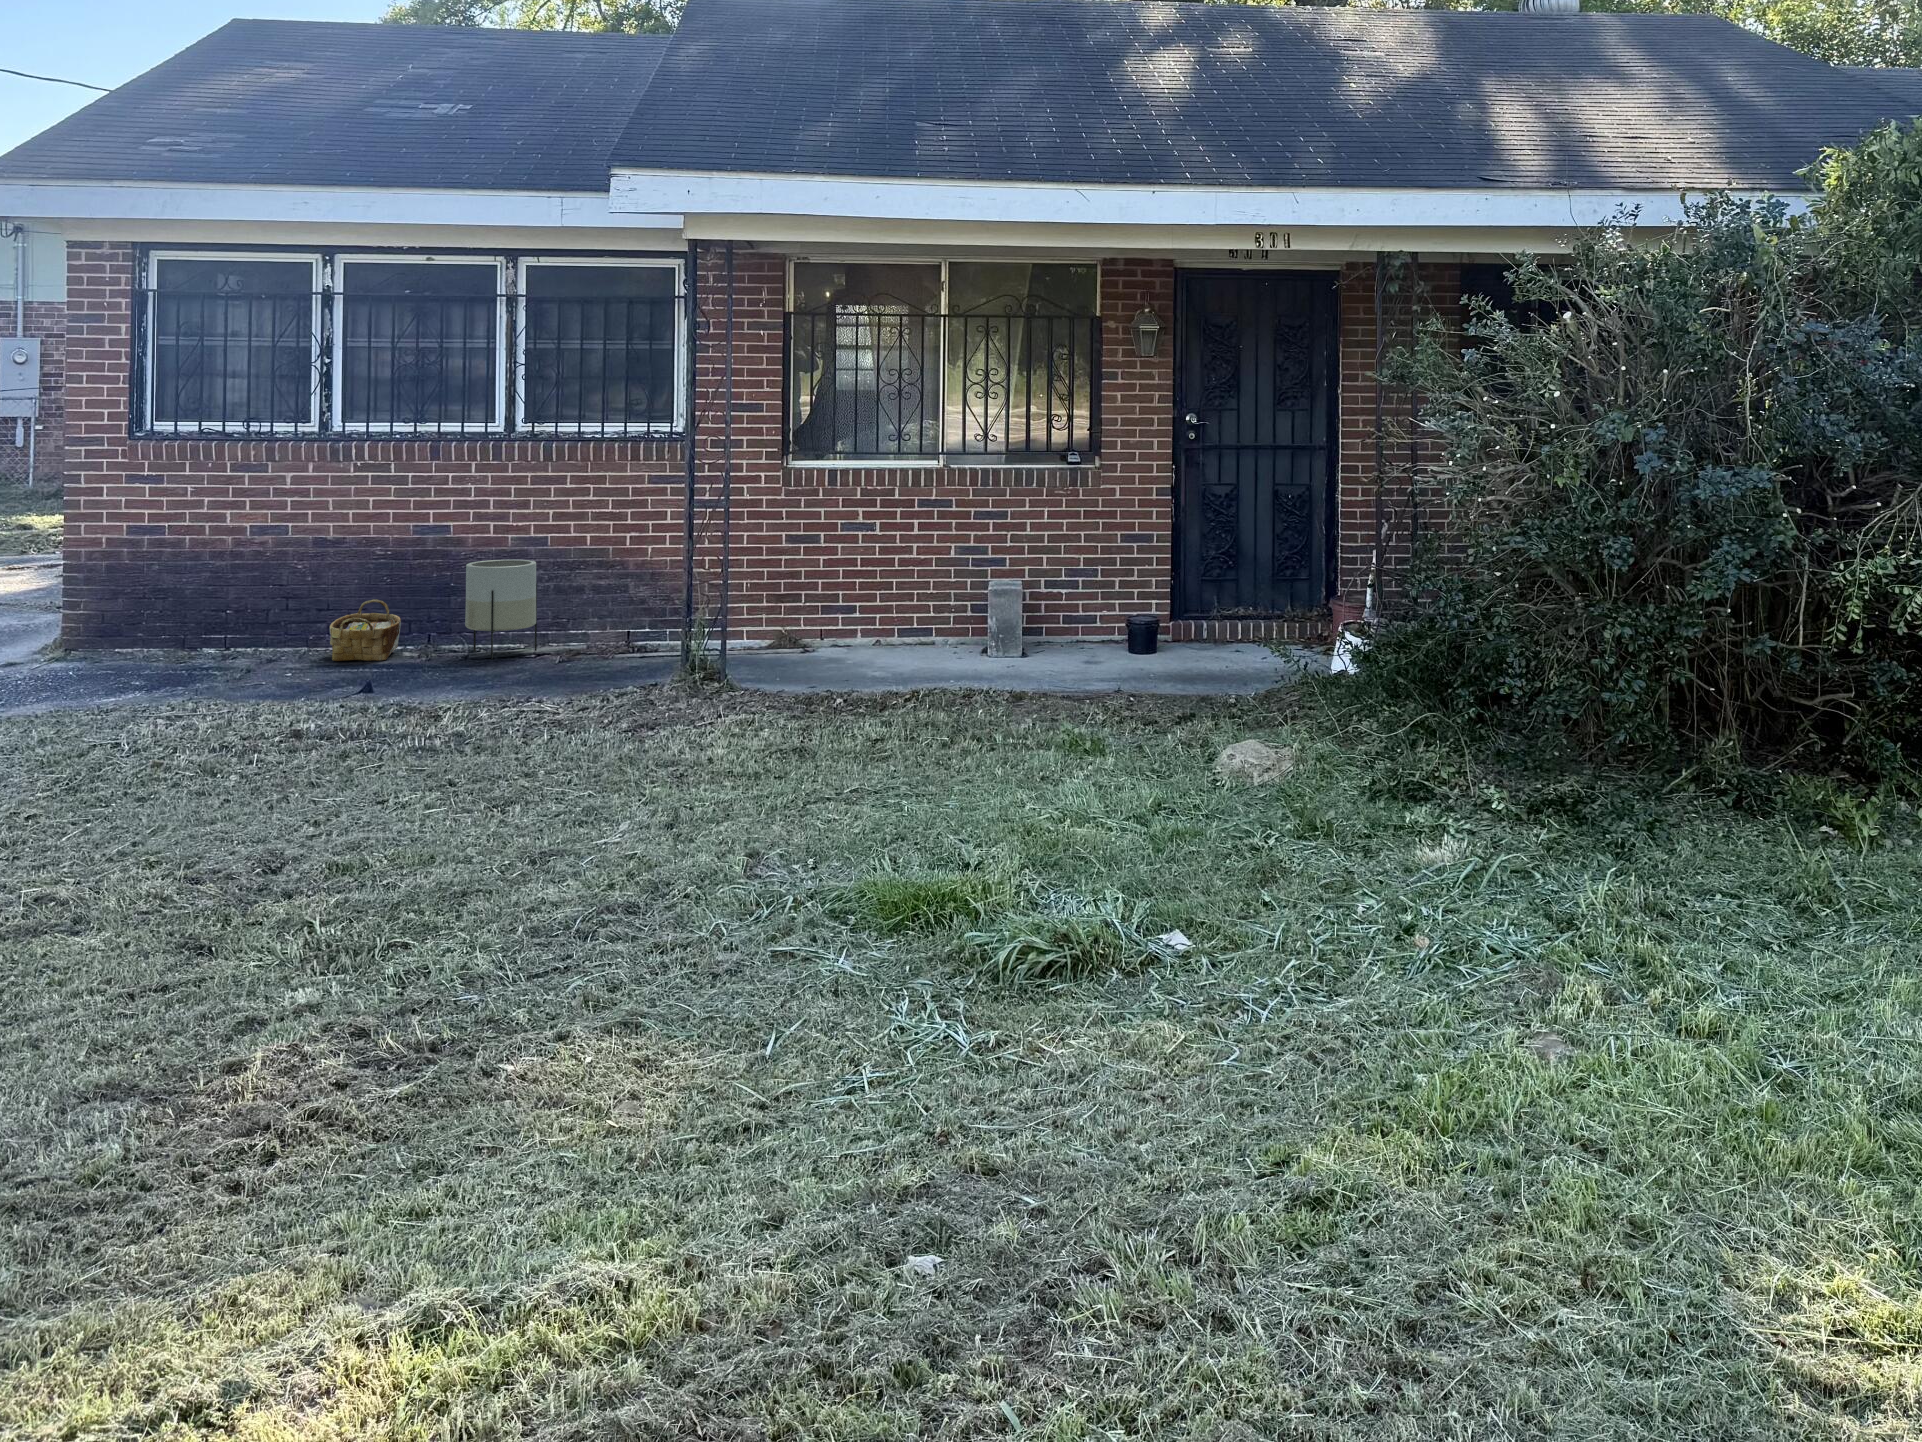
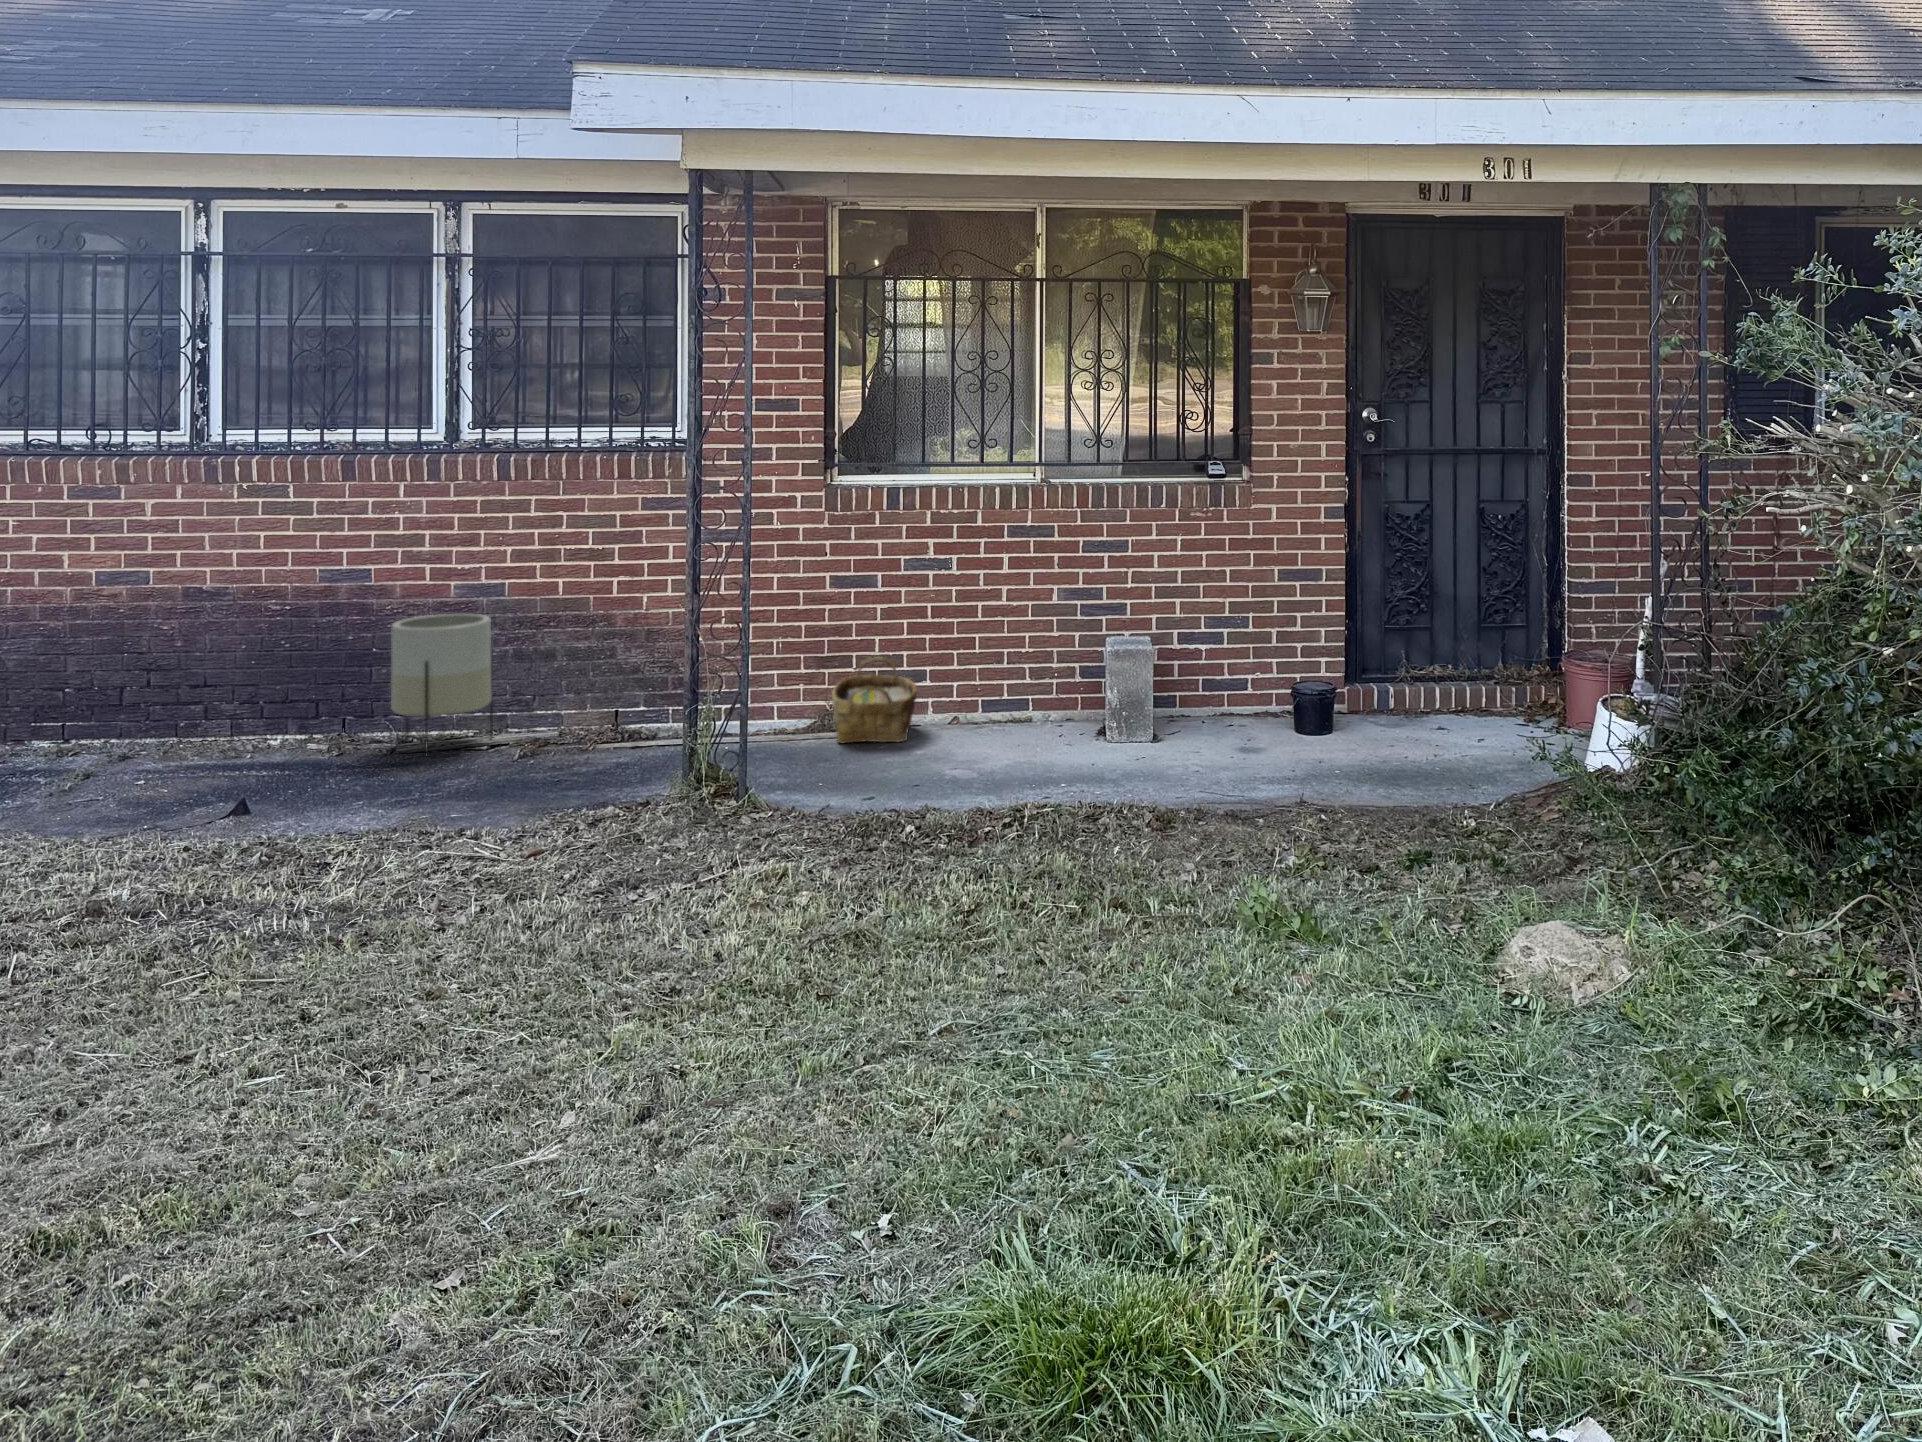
woven basket: present [330,600,401,661] -> present [832,657,918,743]

